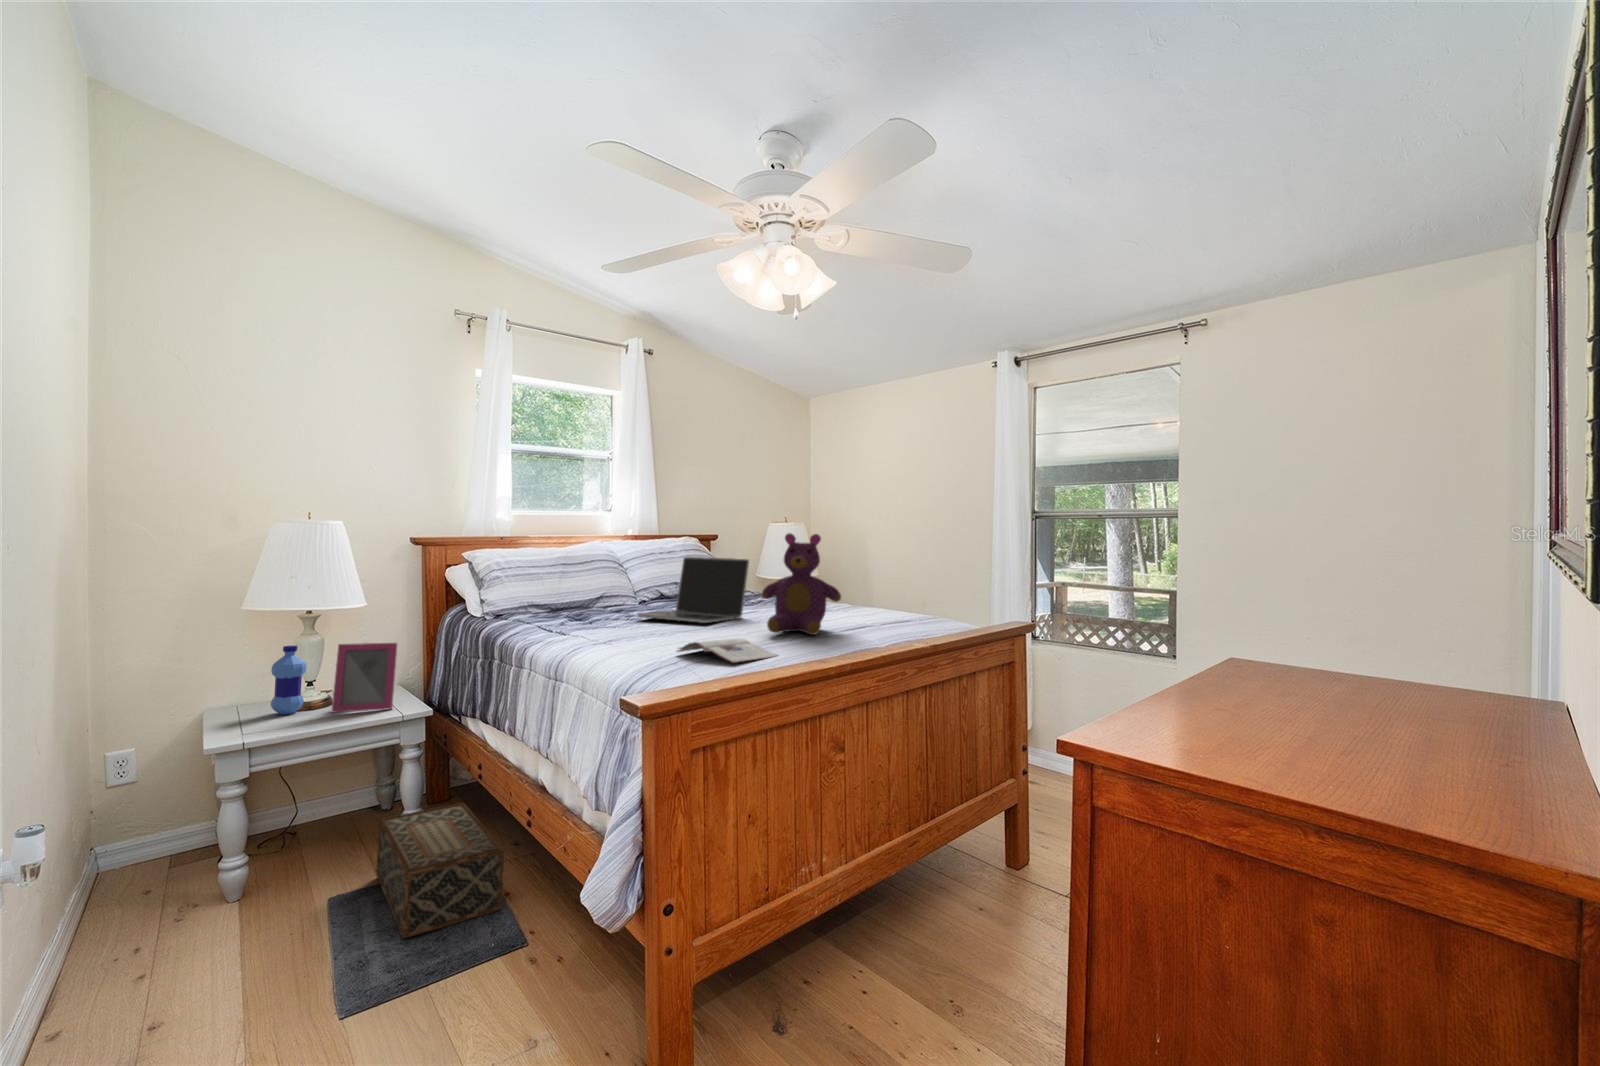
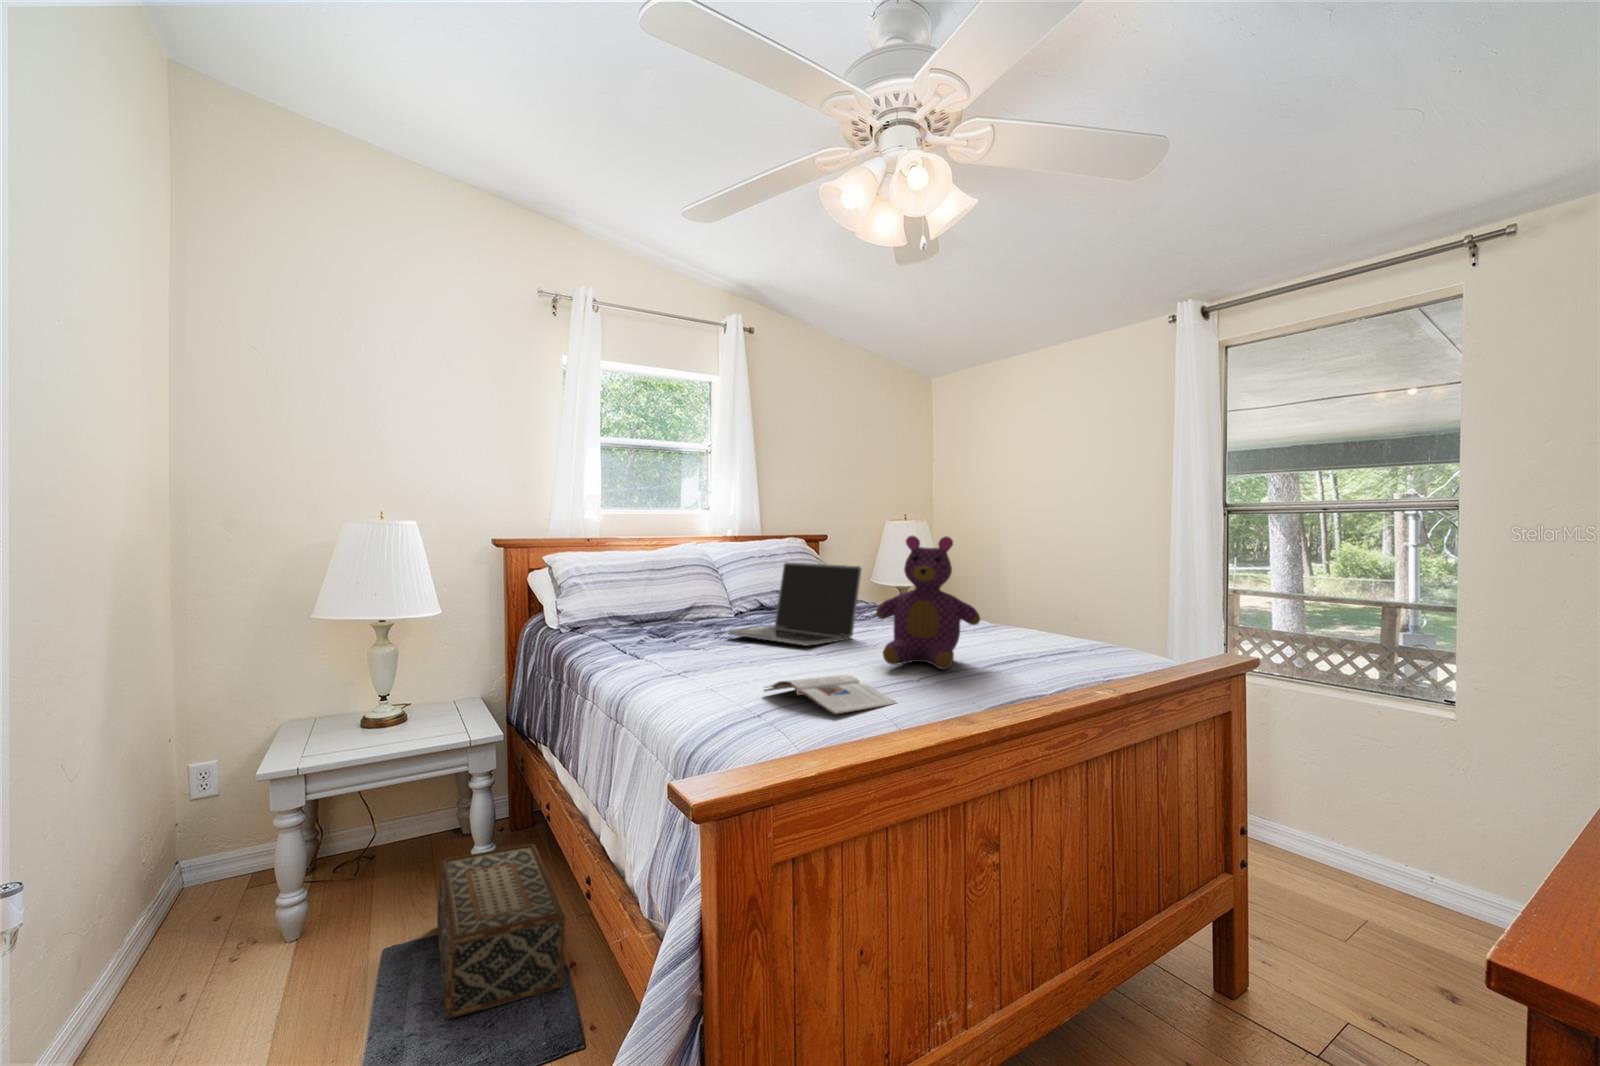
picture frame: present [332,643,397,713] -> none [397,657,468,734]
water bottle: present [271,645,306,714] -> none [339,657,376,733]

